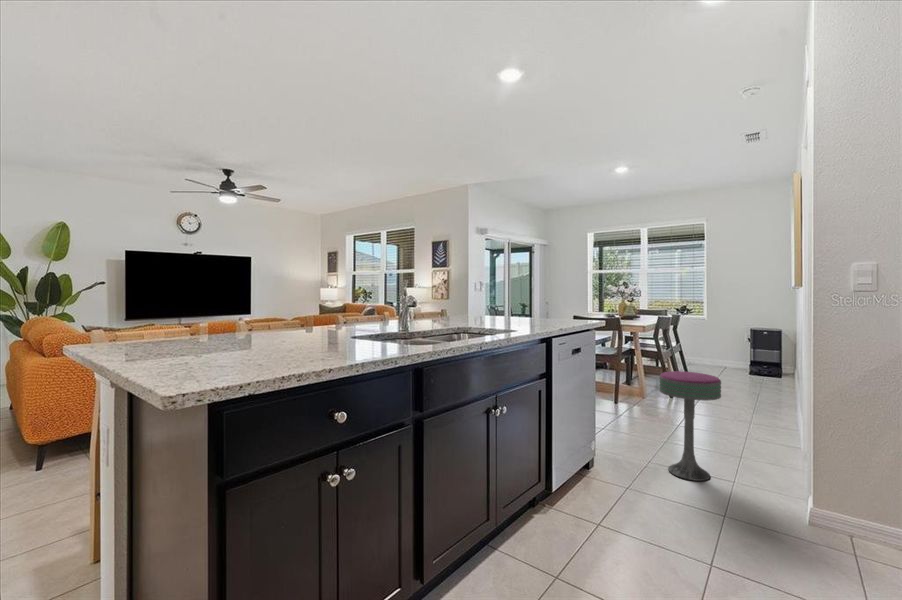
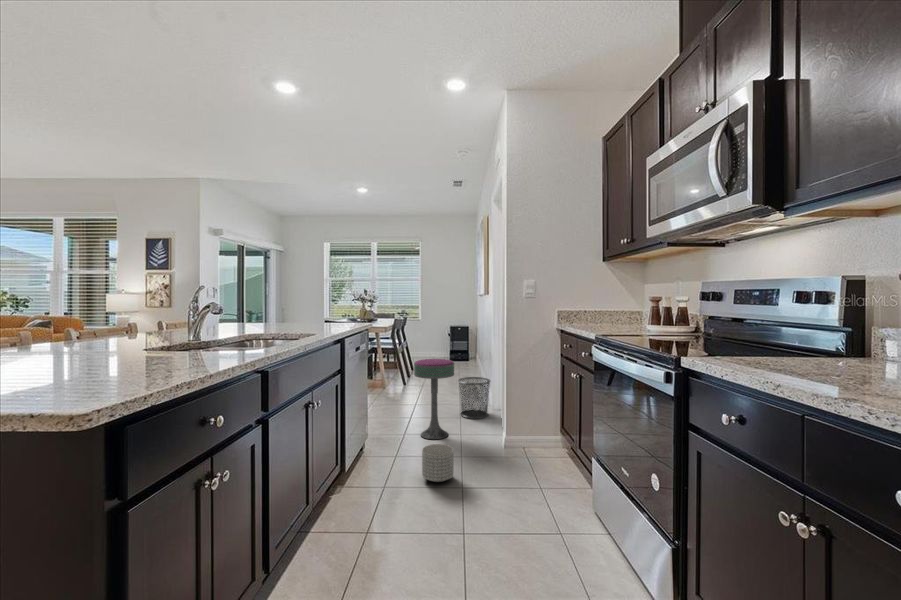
waste bin: none [737,403,796,466] -> present [458,377,490,419]
planter: none [647,487,695,543] -> present [422,444,454,482]

